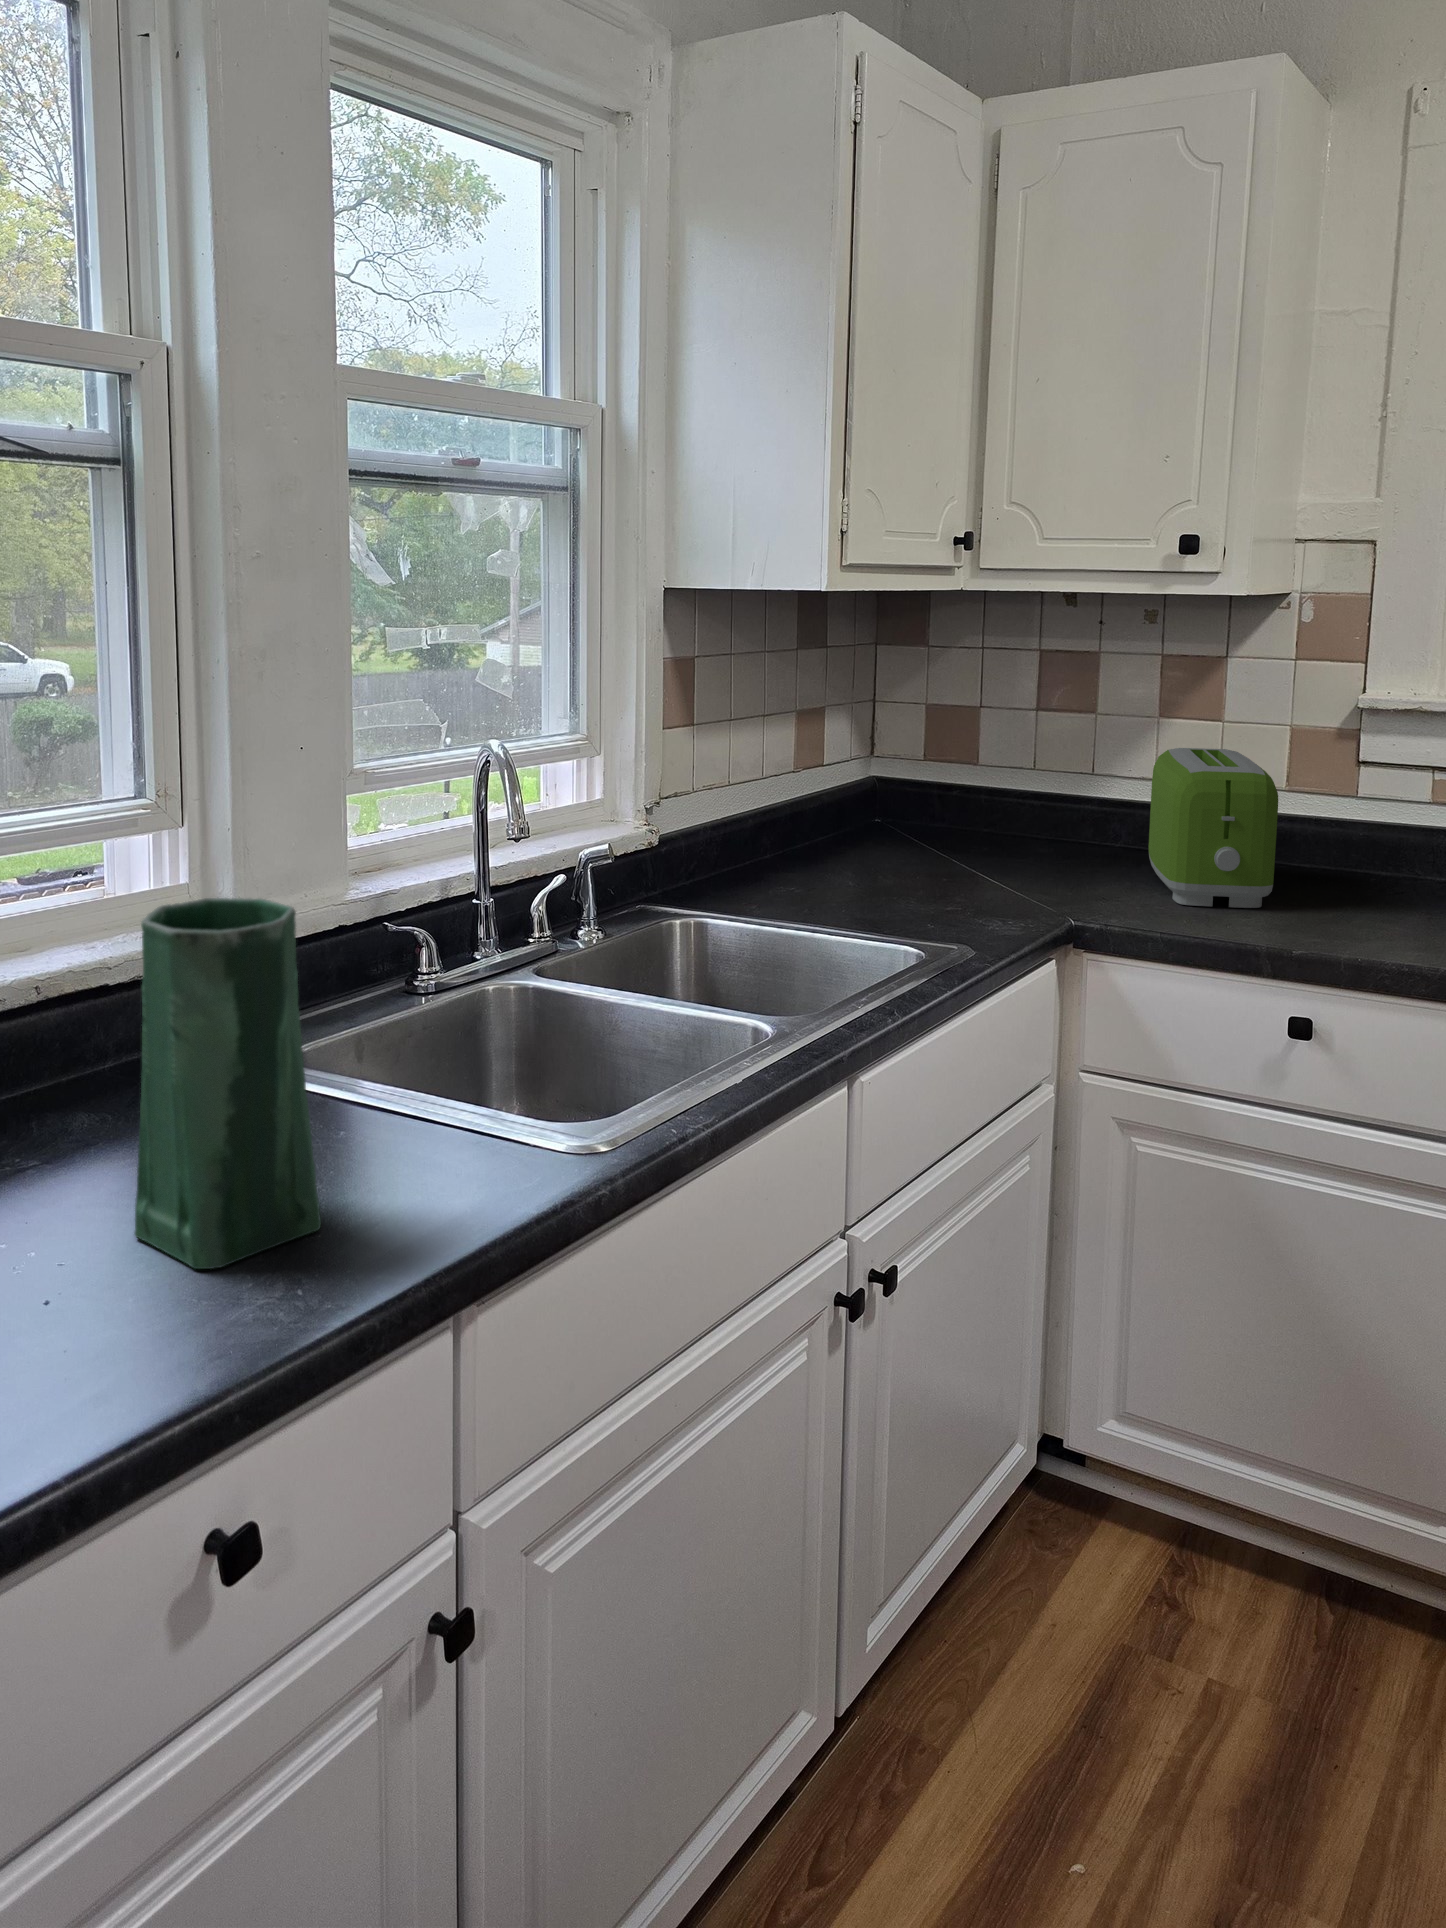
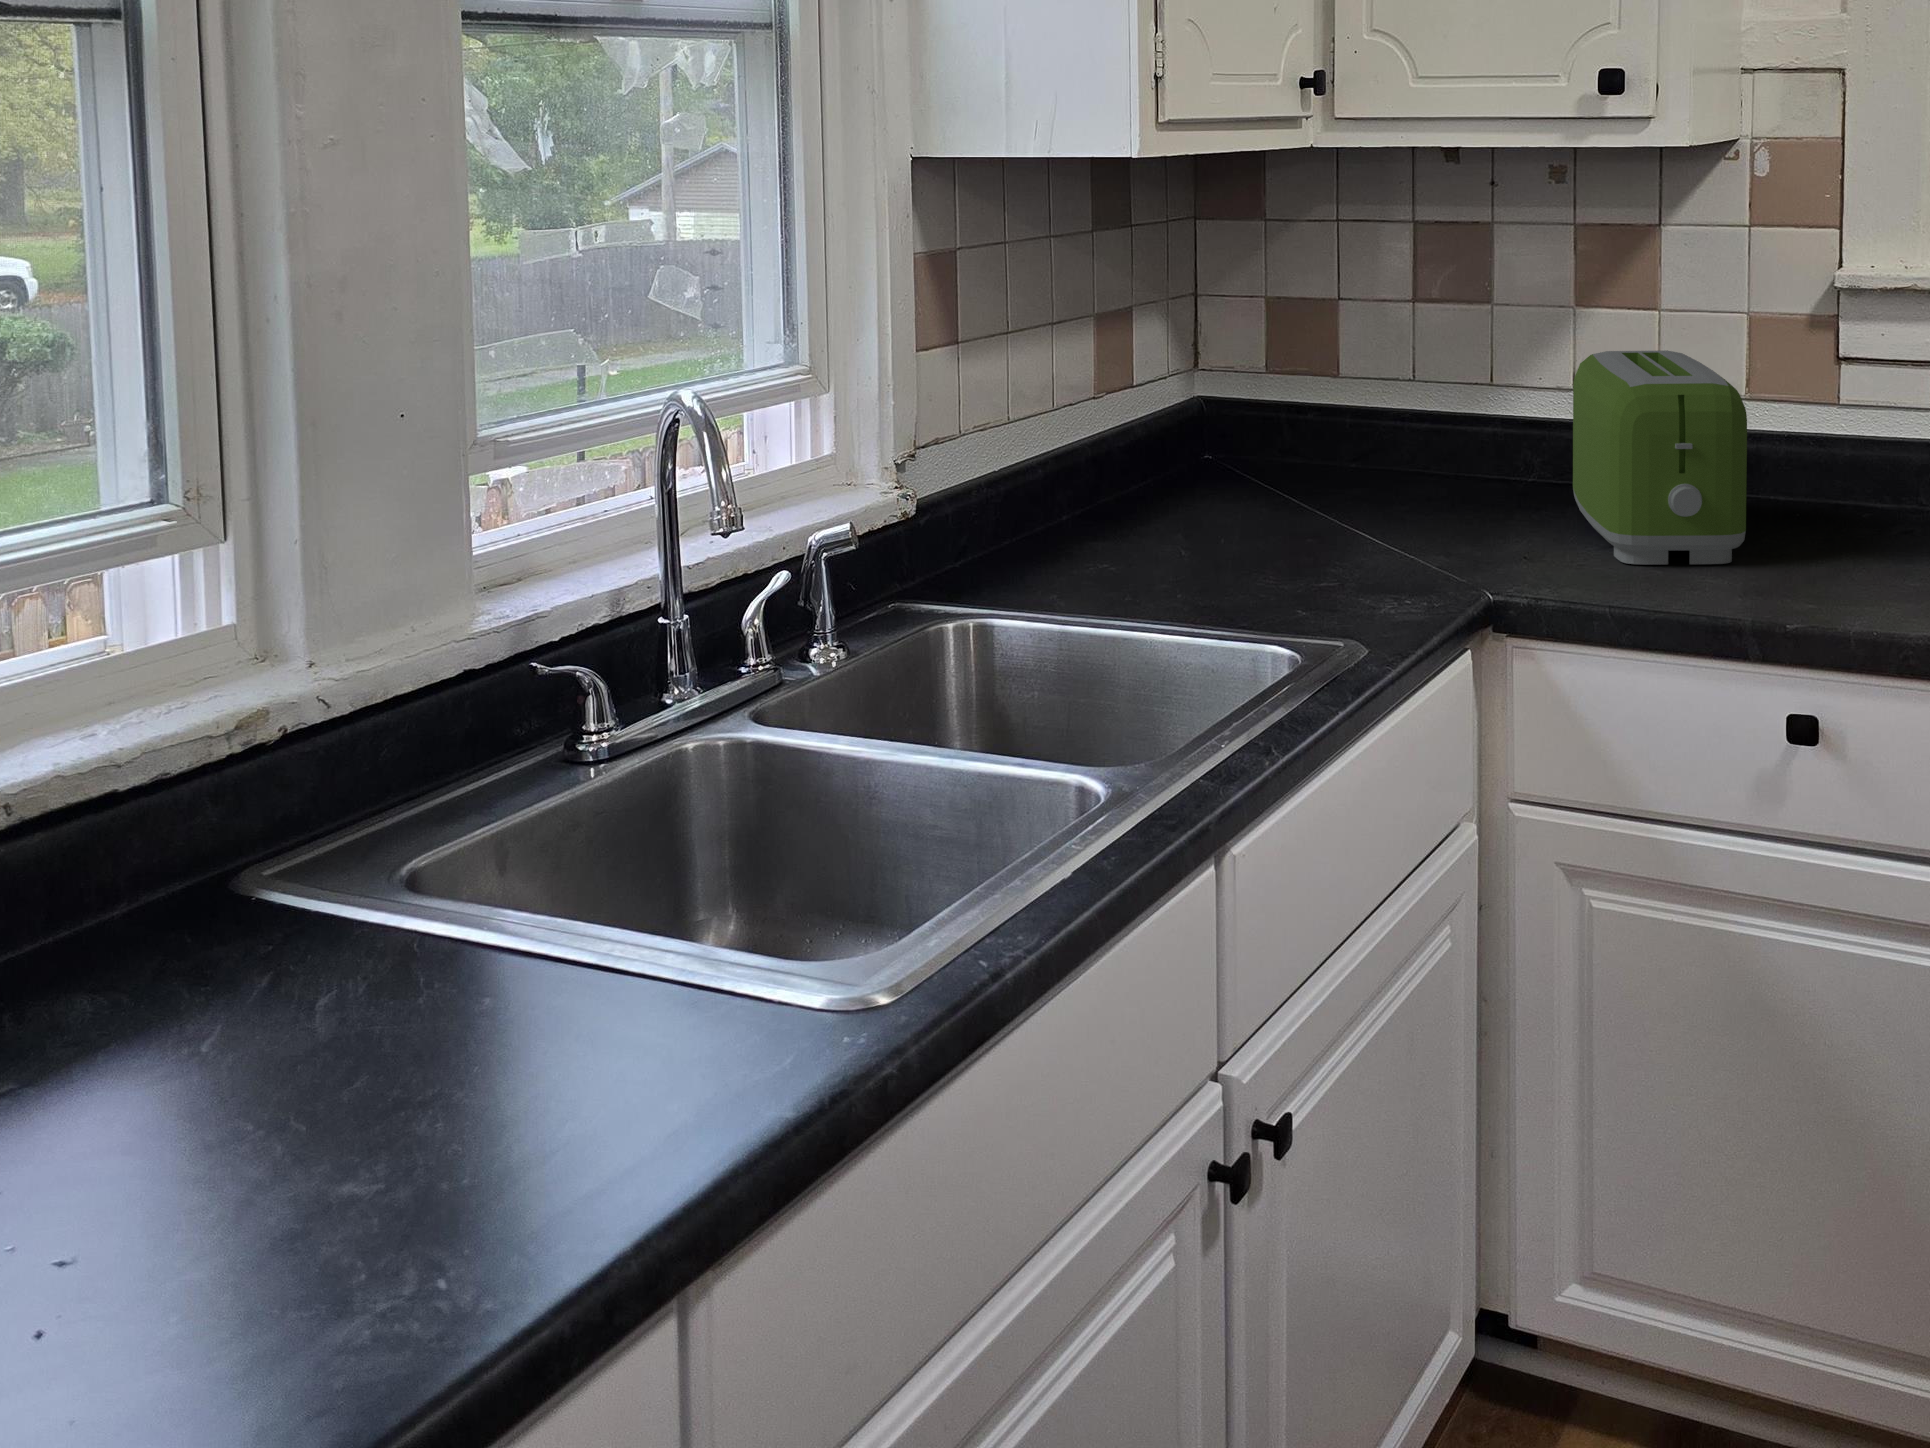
vase: present [135,898,321,1269] -> none [161,670,459,1264]

